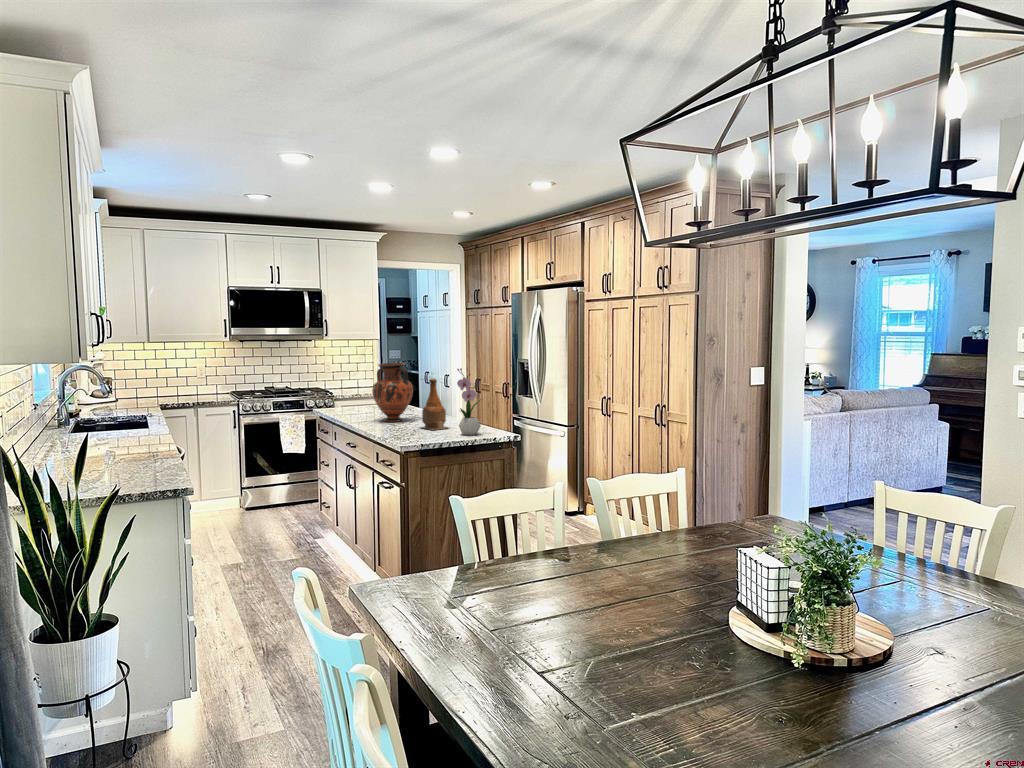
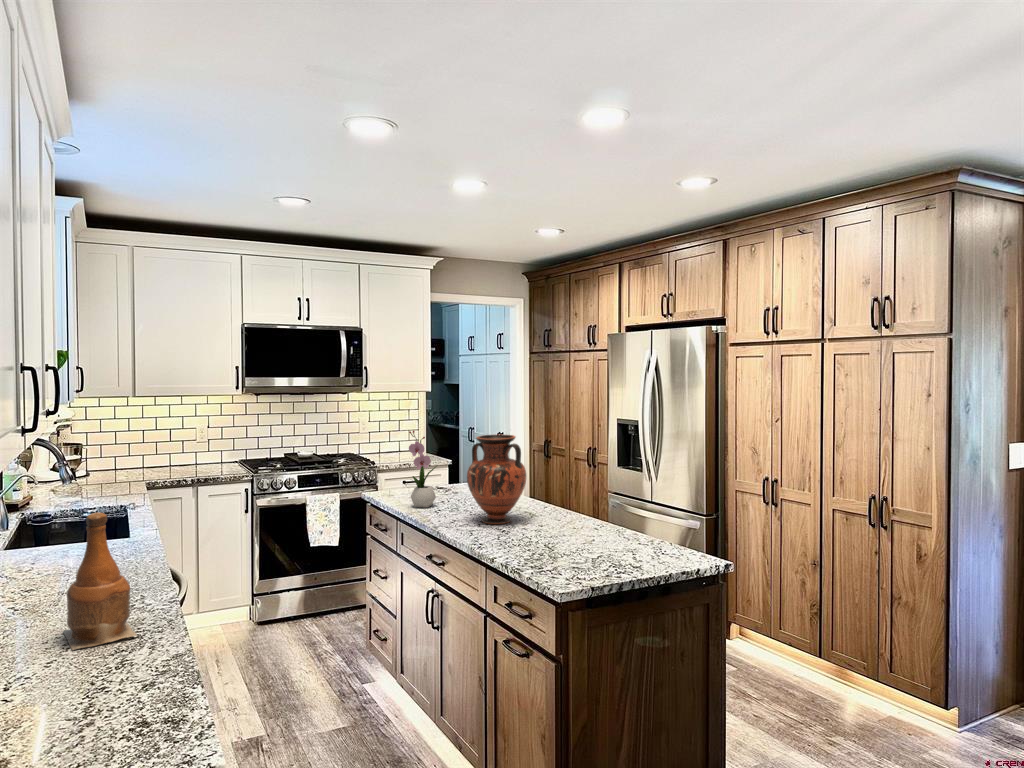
flower arrangement: present [457,368,481,435] -> present [409,431,437,508]
bottle: present [421,378,449,430] -> present [63,512,136,650]

